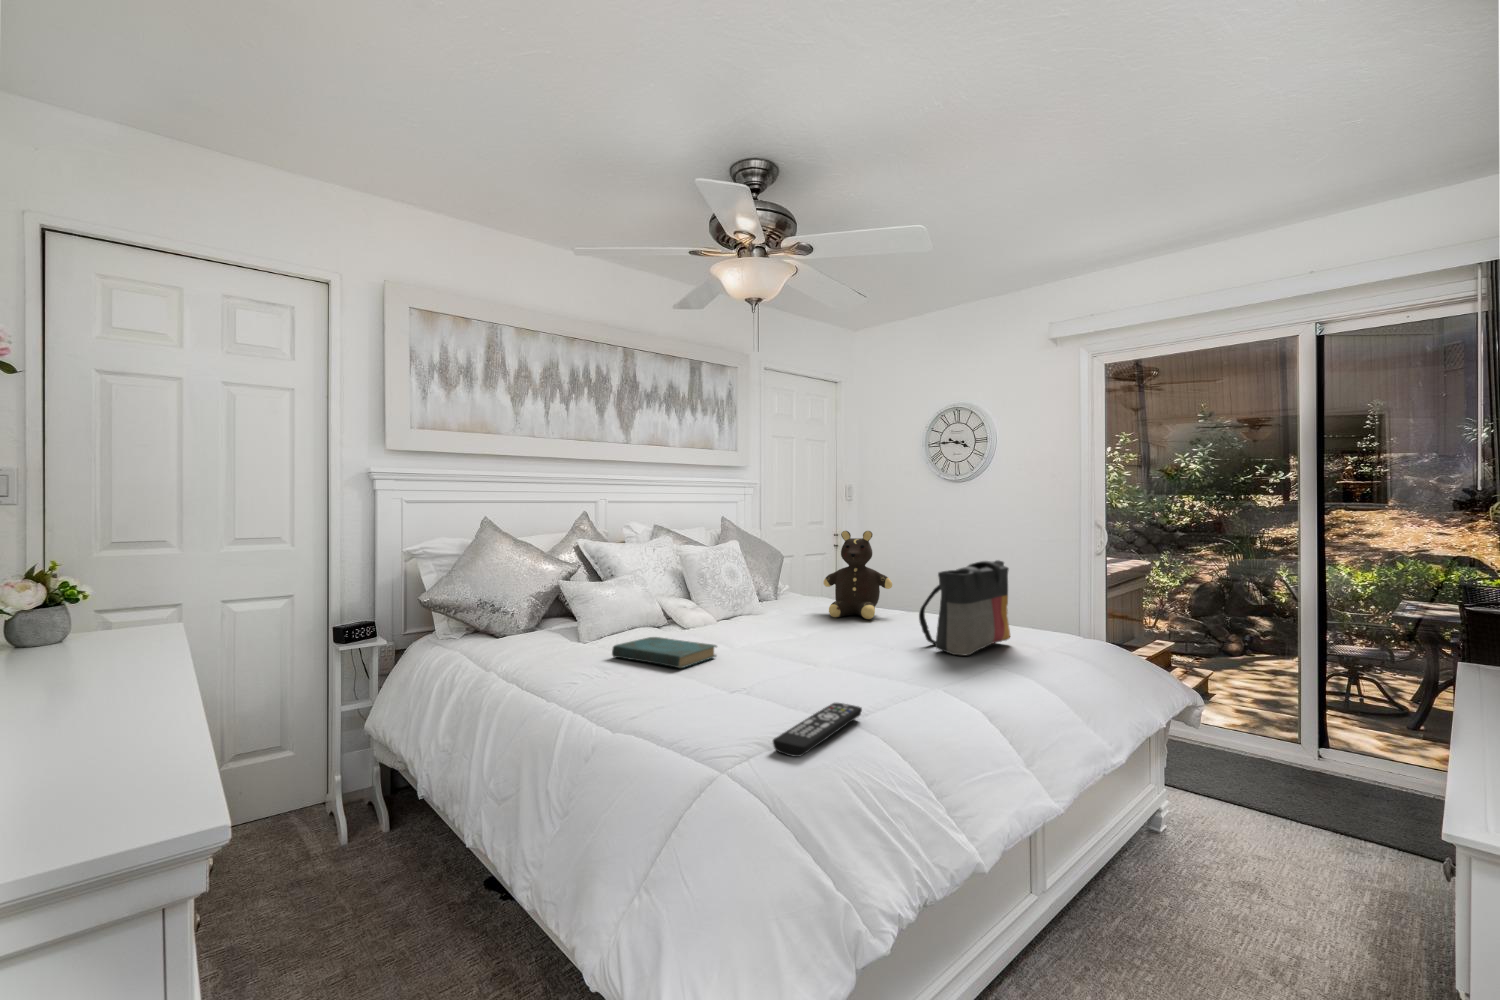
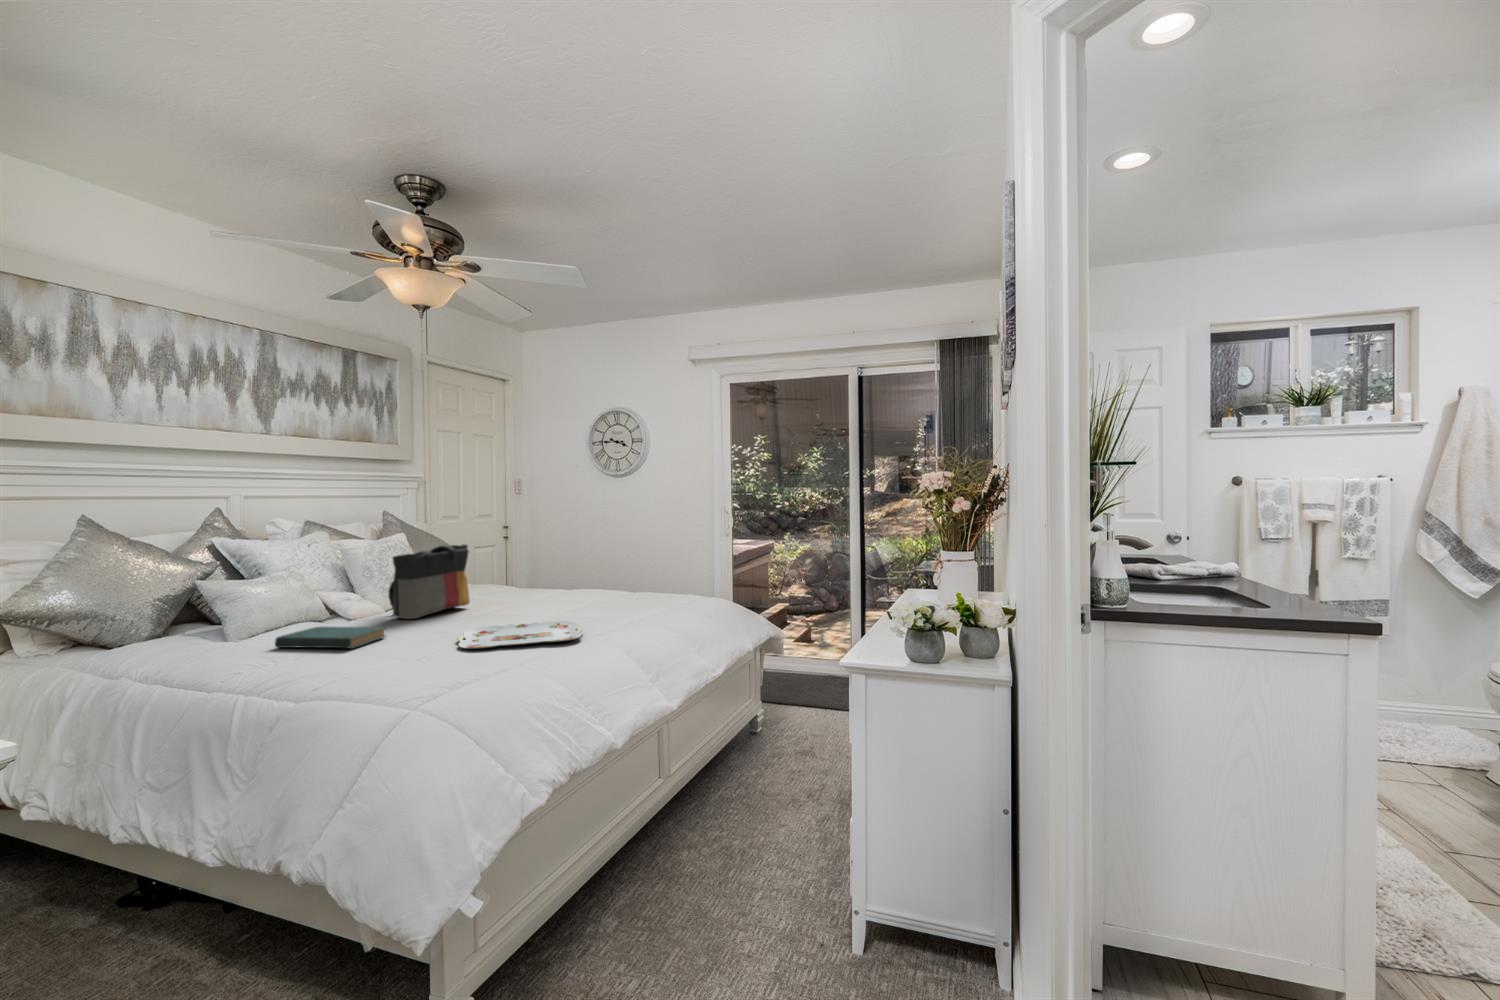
teddy bear: present [824,531,892,619] -> none [490,522,552,598]
tote bag: present [919,560,1010,655] -> present [389,545,470,619]
serving tray: none [792,656,954,692] -> present [457,621,583,649]
remote control: present [773,703,862,757] -> none [439,653,510,688]

